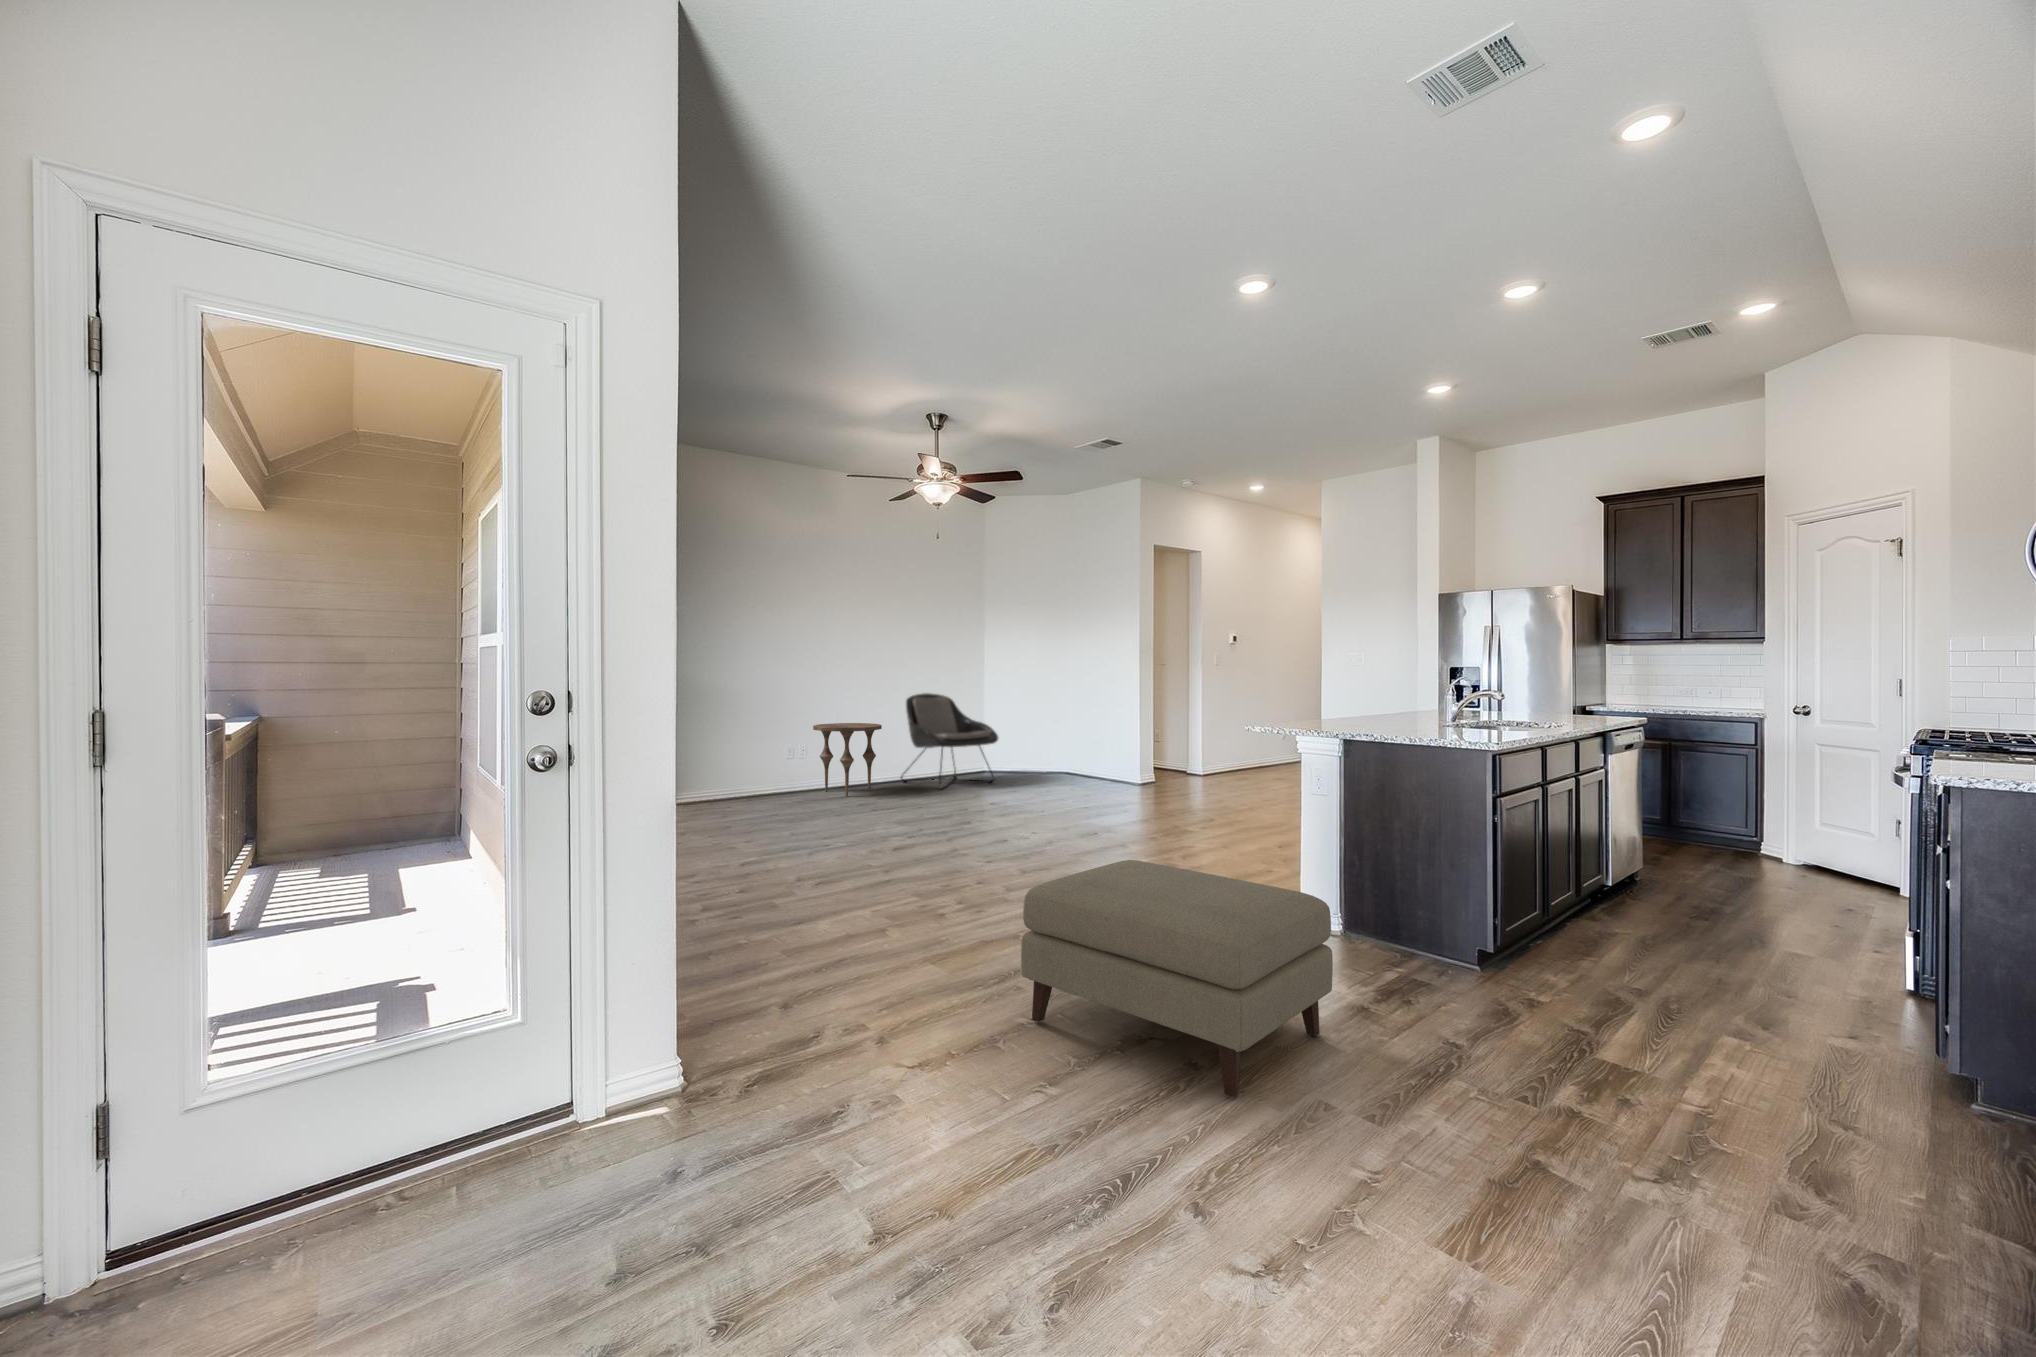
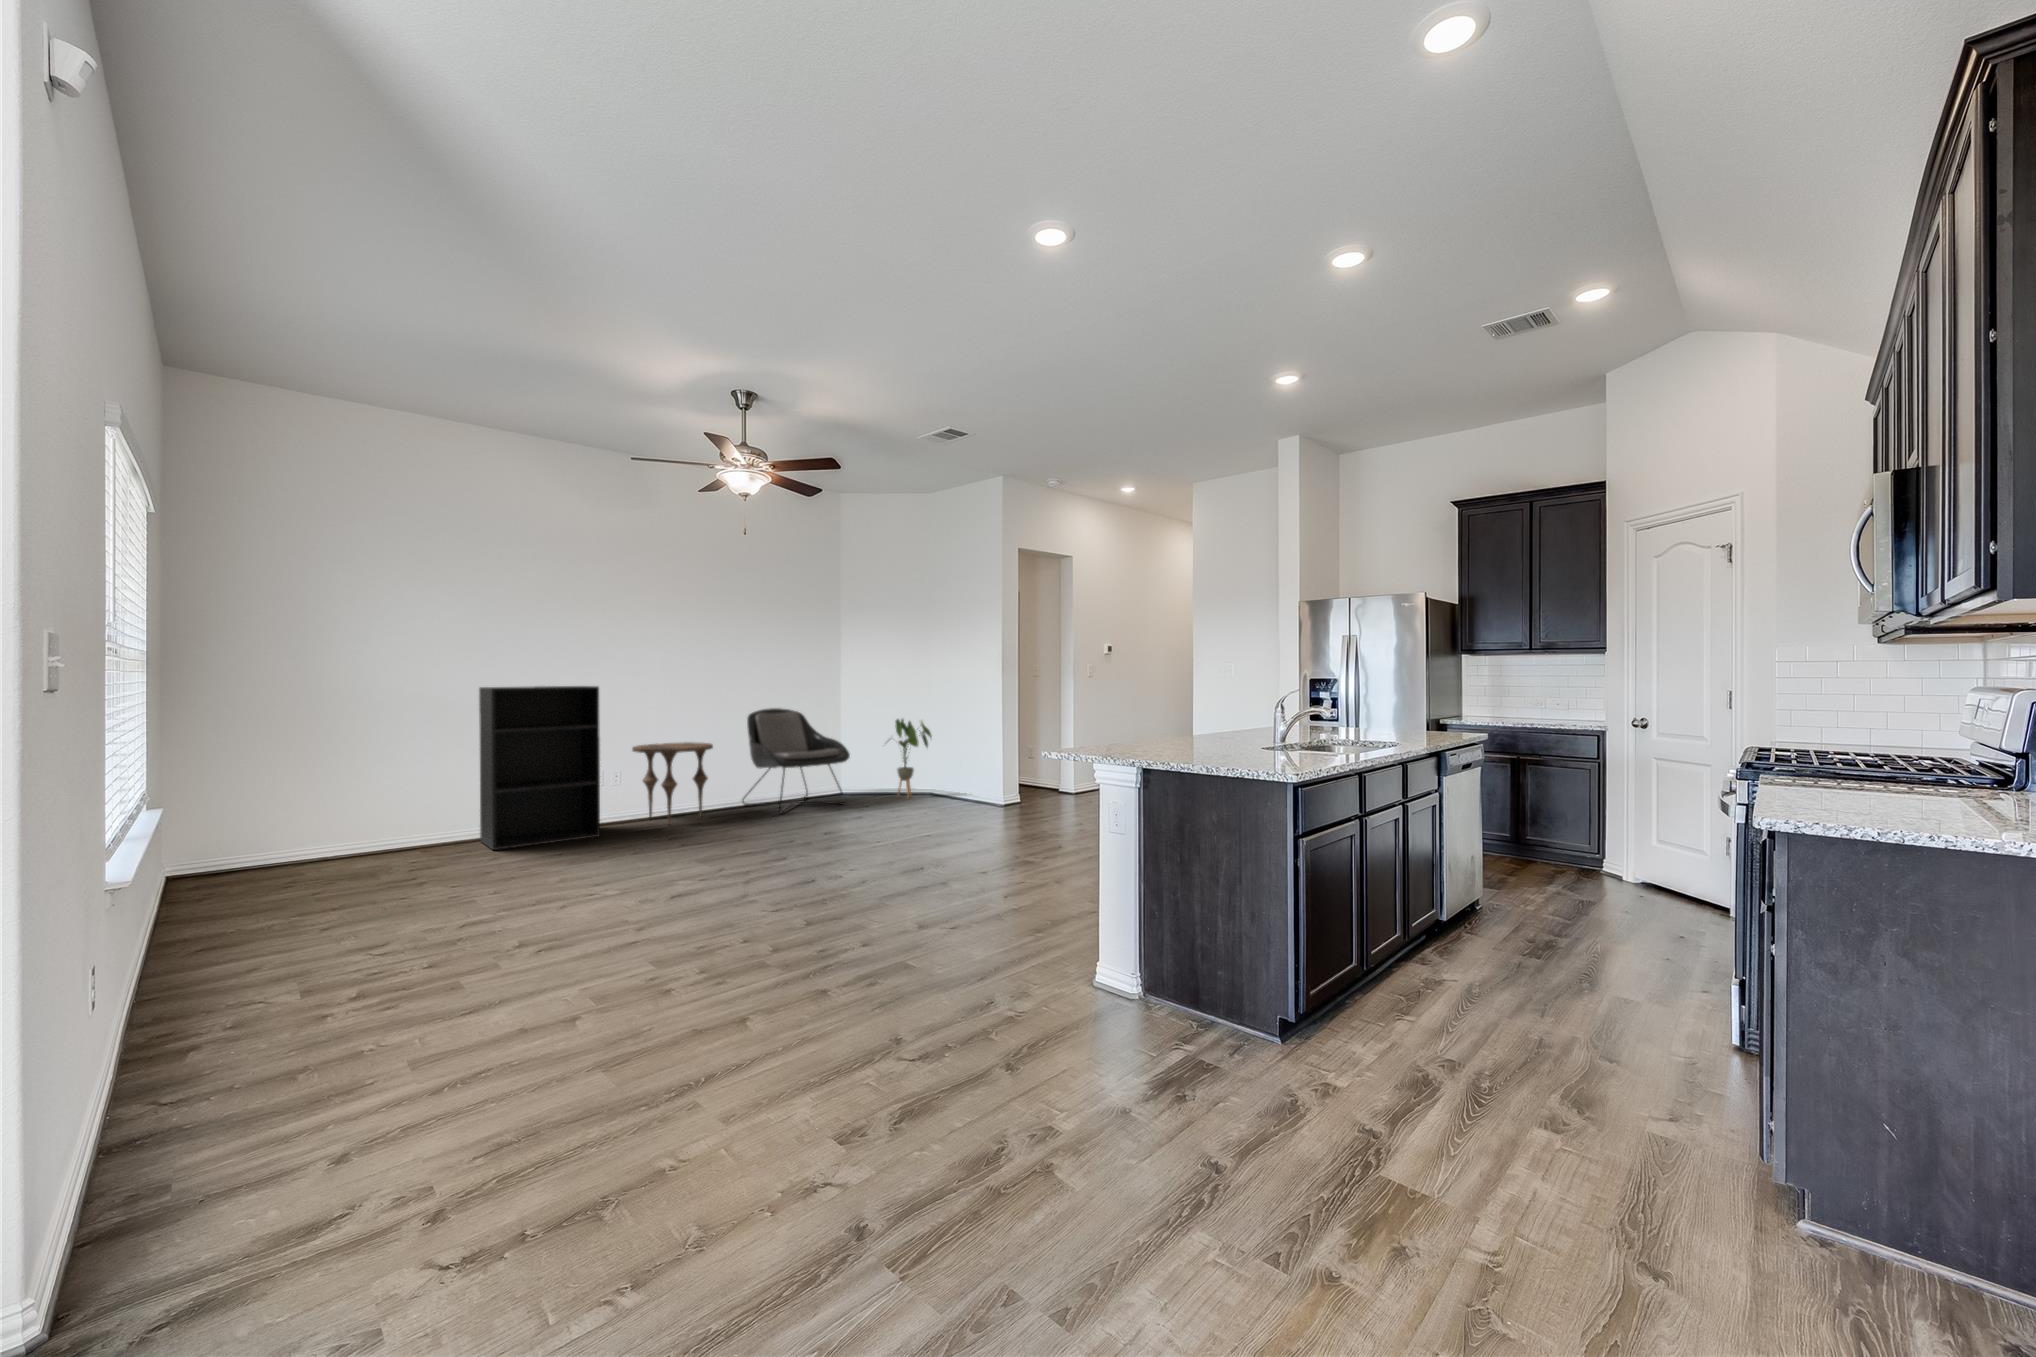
bookshelf: none [694,670,793,813] -> present [479,686,600,850]
house plant: none [1025,704,1071,779] -> present [895,719,932,798]
ottoman: present [1021,860,1333,1098] -> none [680,928,1070,1280]

